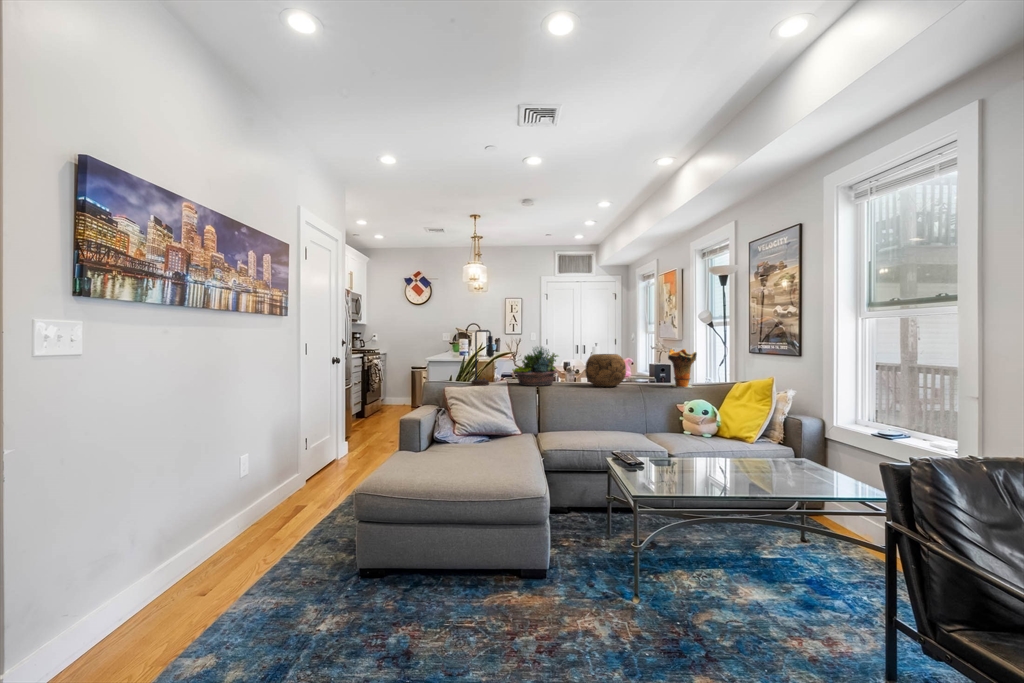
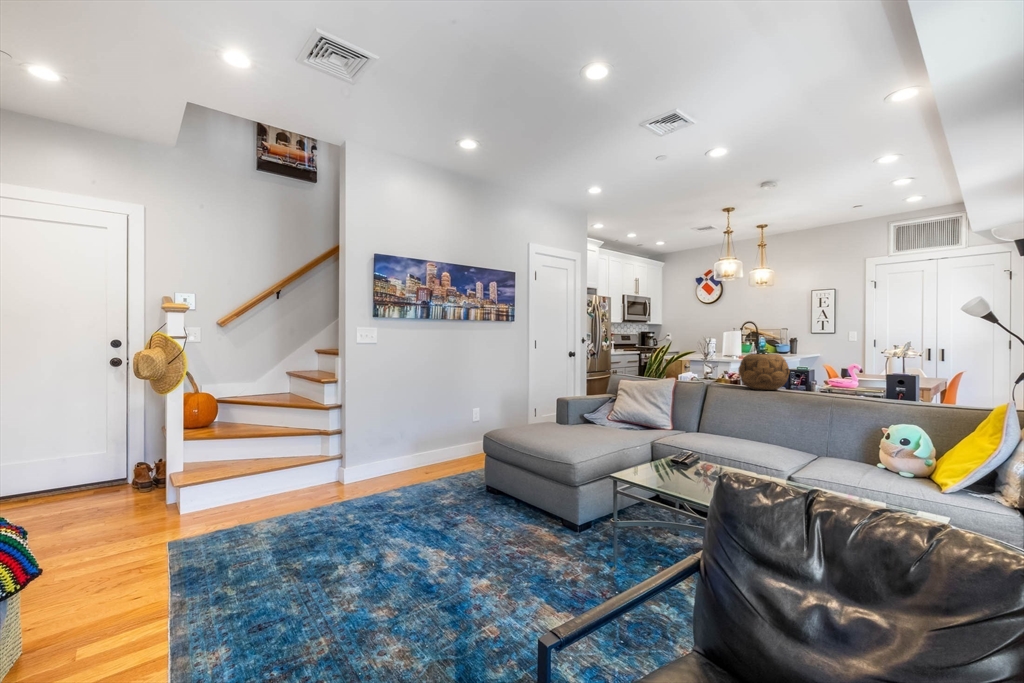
table lamp: present [471,330,494,386] -> none [633,329,657,380]
succulent planter: present [512,347,558,386] -> none [672,344,718,384]
decorative vase: present [668,349,697,388] -> none [848,350,893,400]

